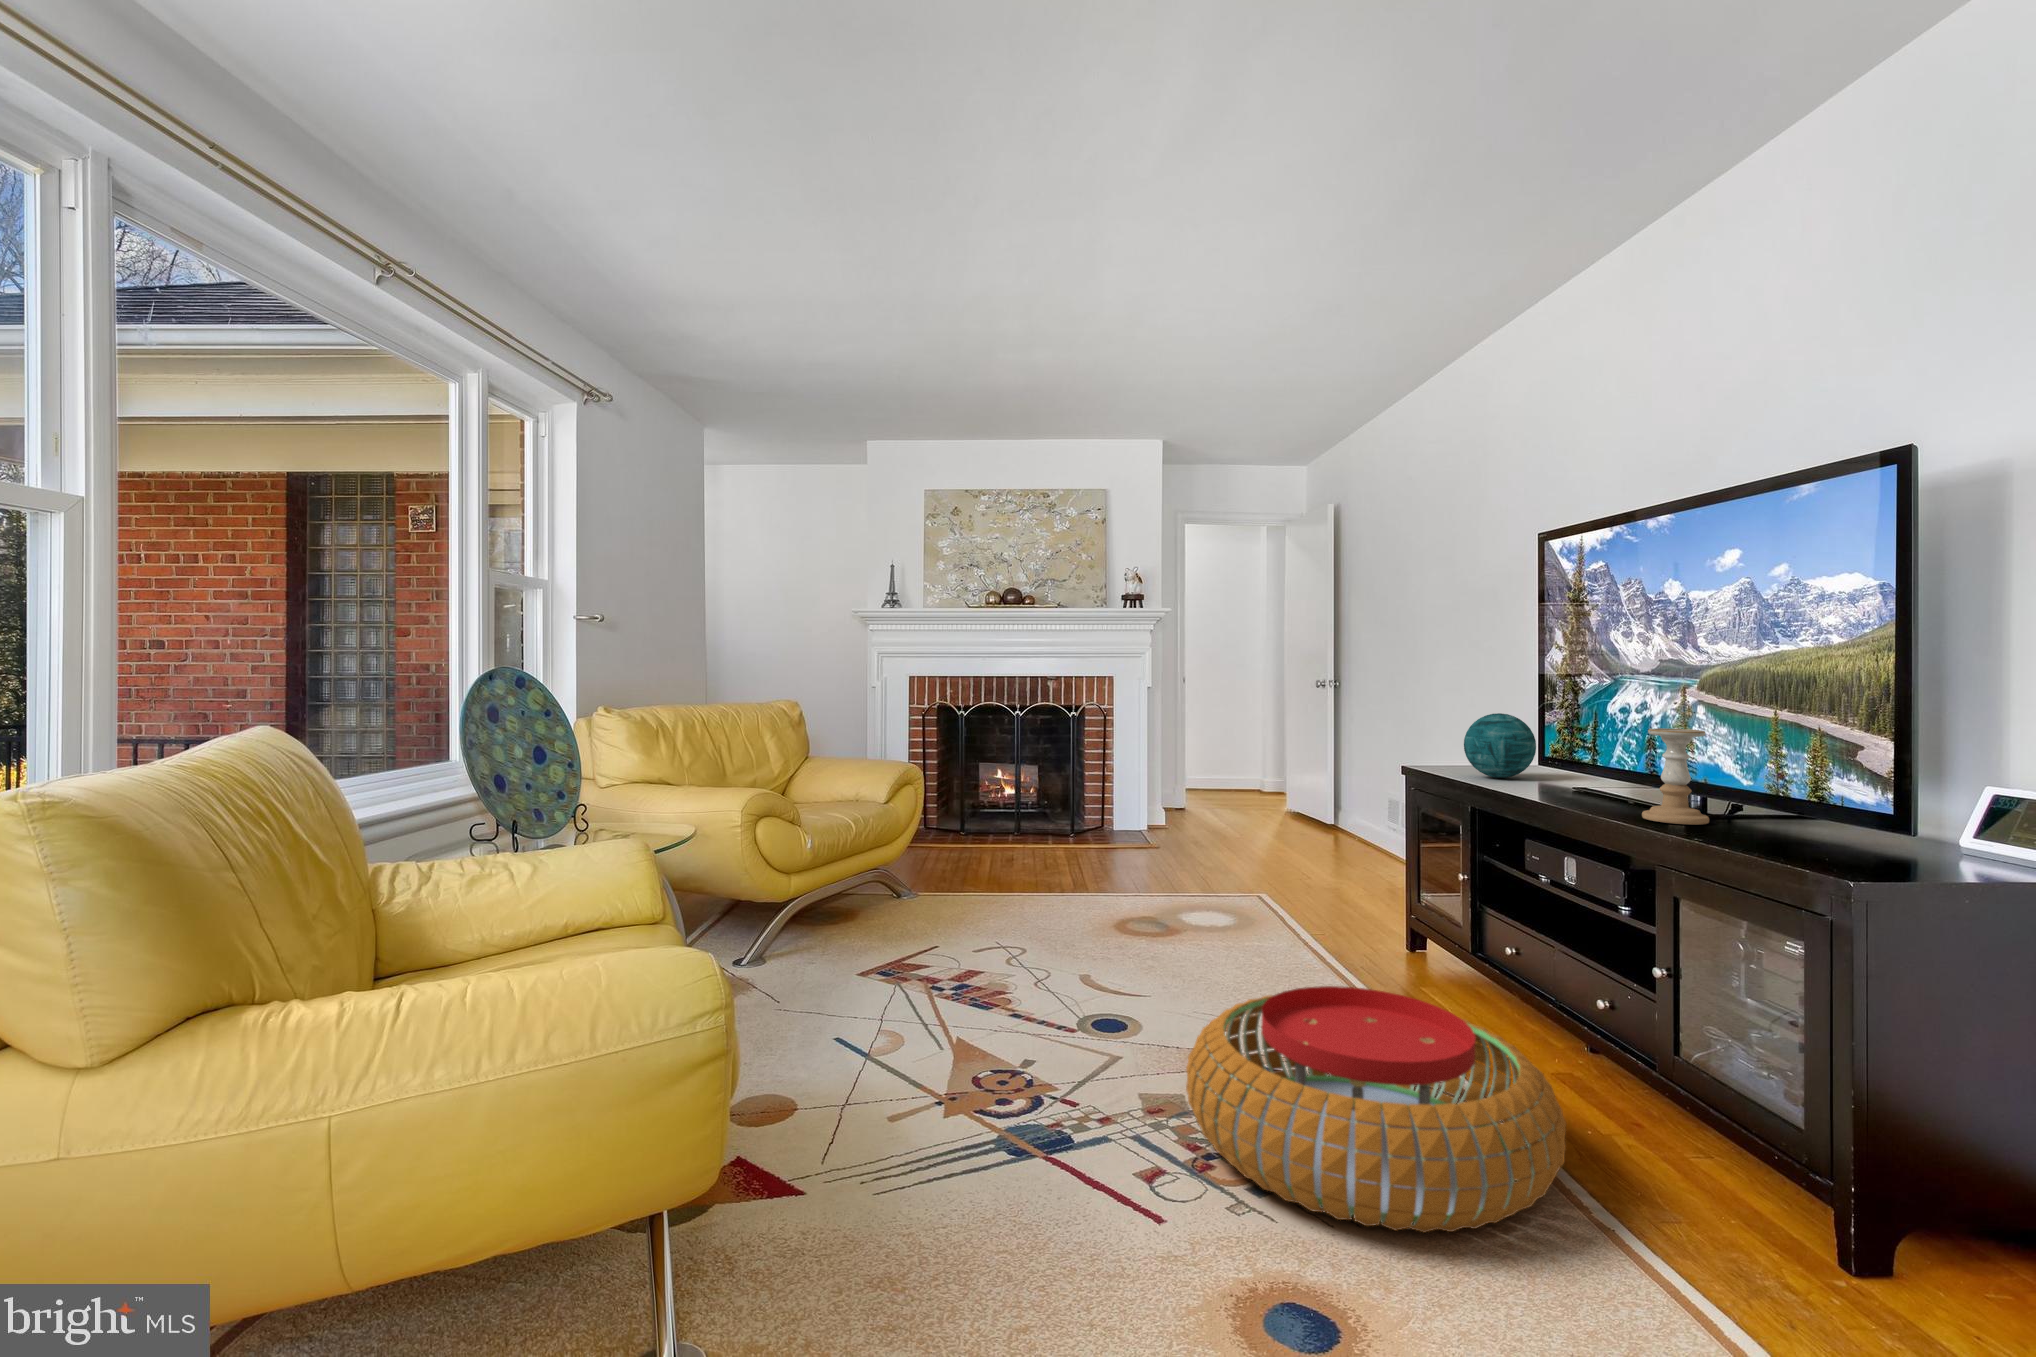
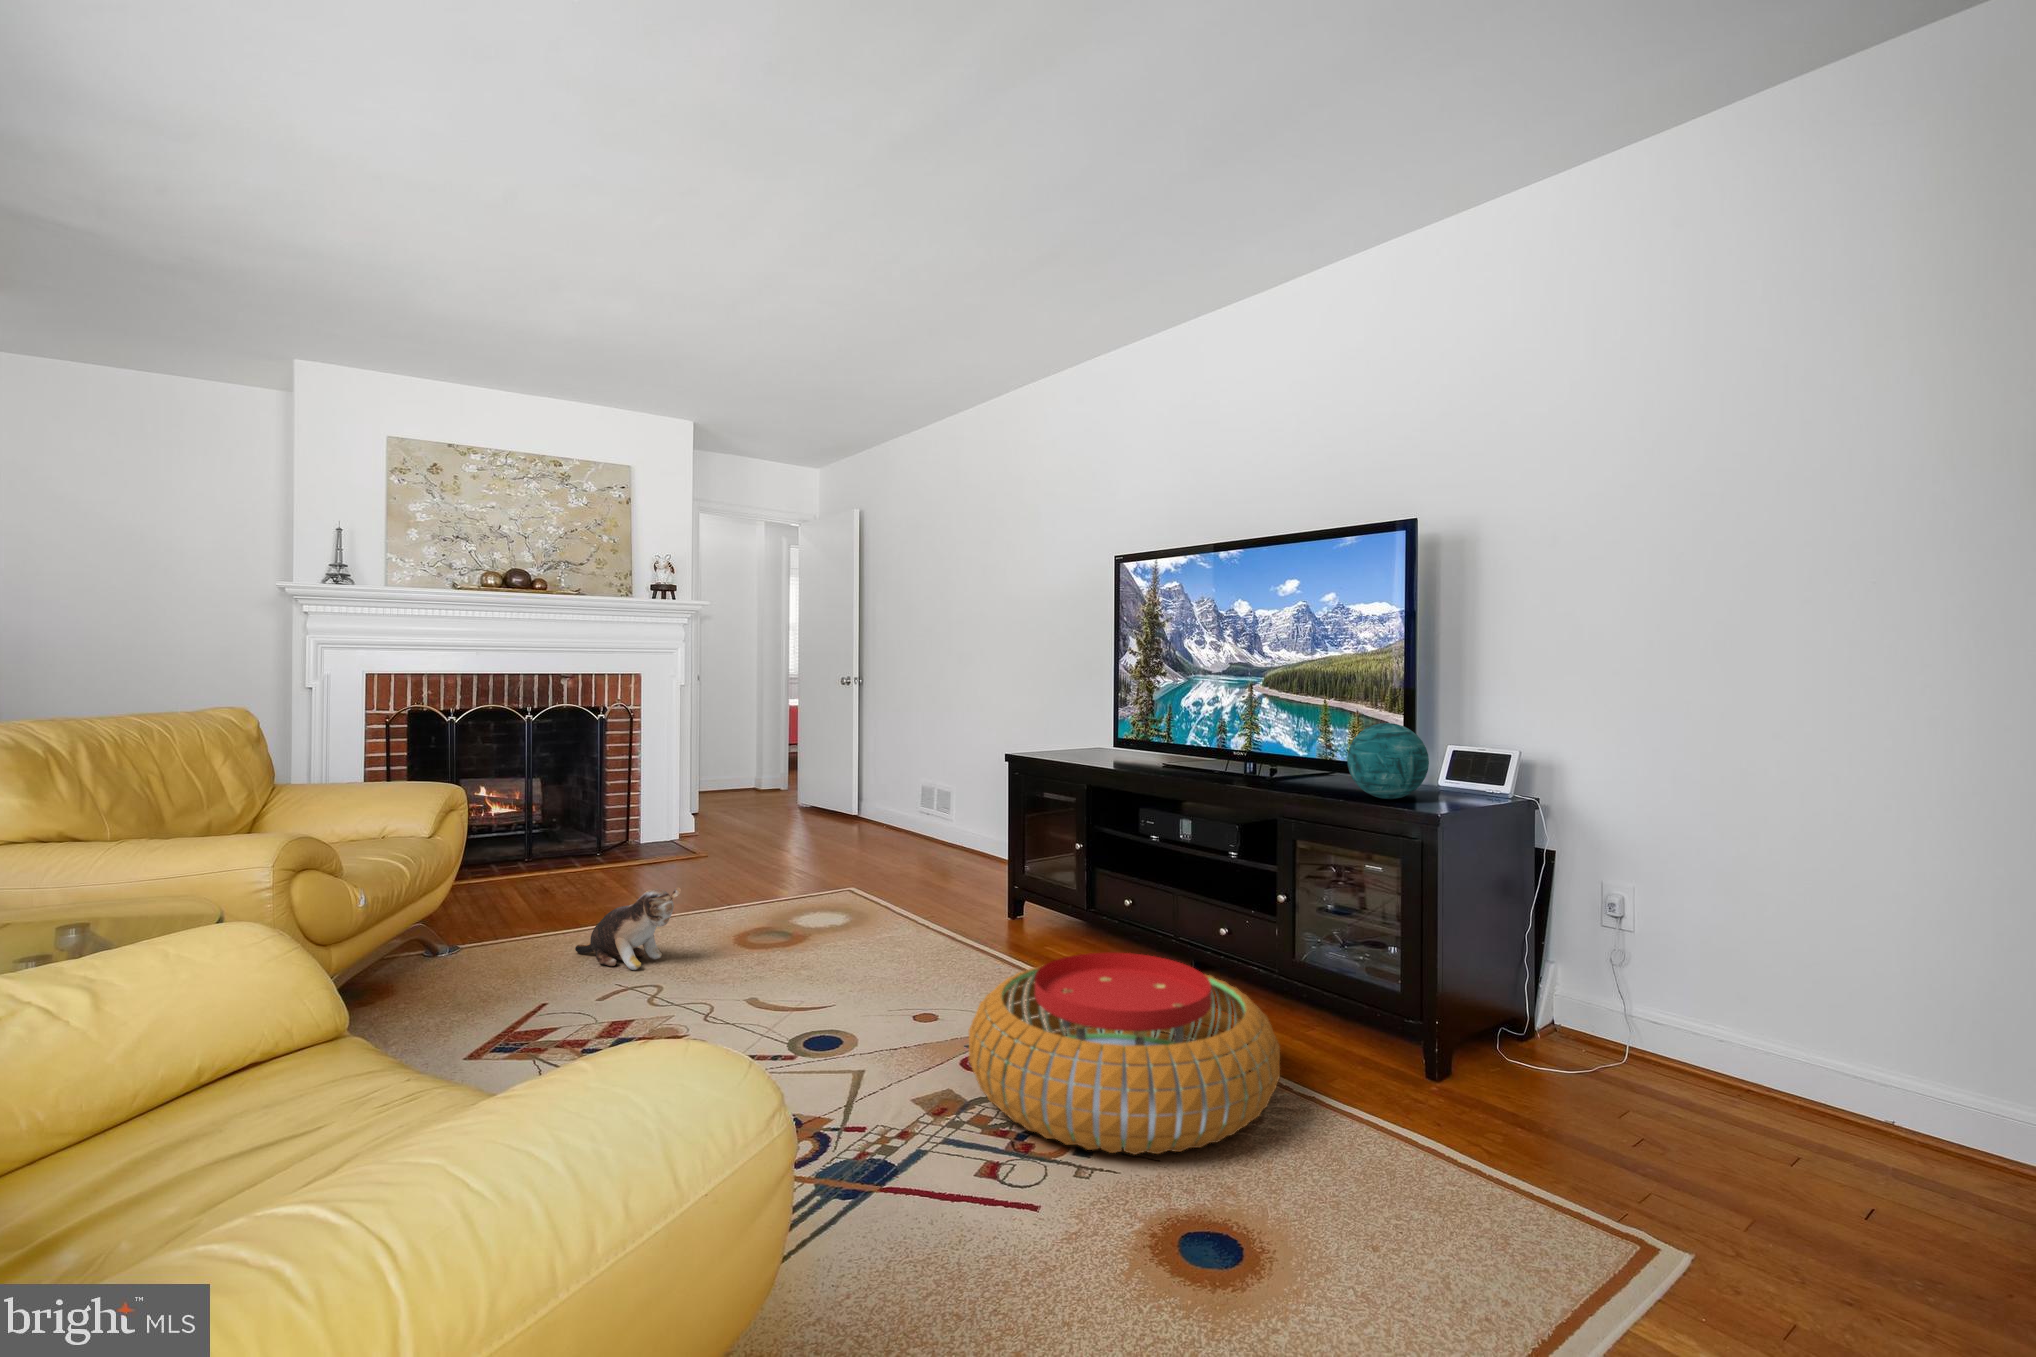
decorative orb: present [1464,713,1536,778] -> present [1347,723,1429,799]
candle holder: present [1642,728,1709,825] -> none [1245,715,1288,787]
plush toy: none [988,865,1054,933] -> present [575,887,681,970]

